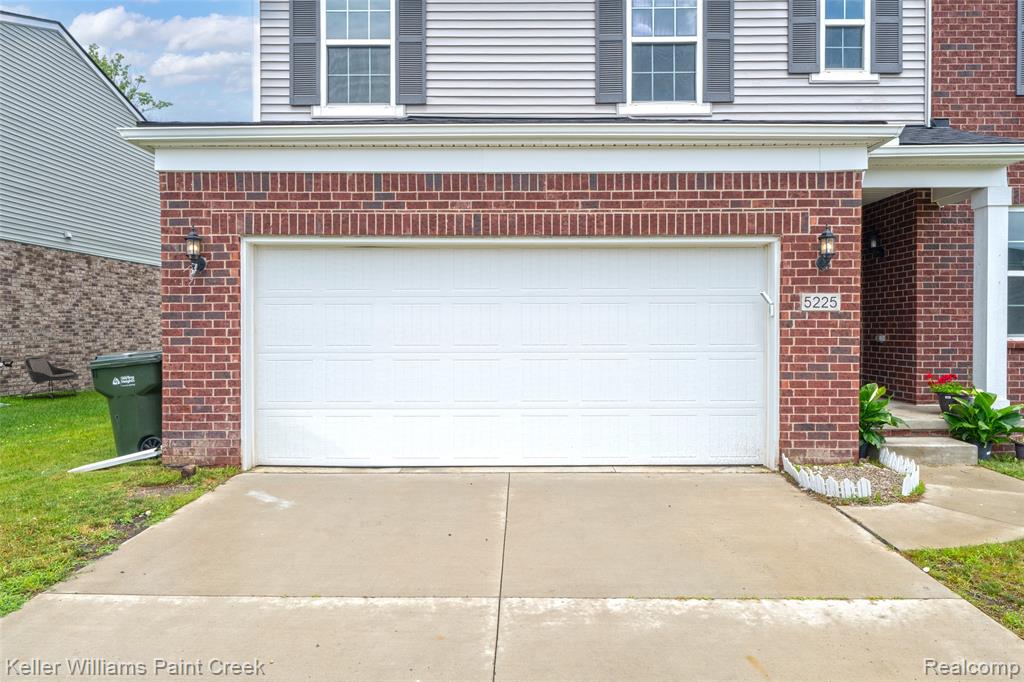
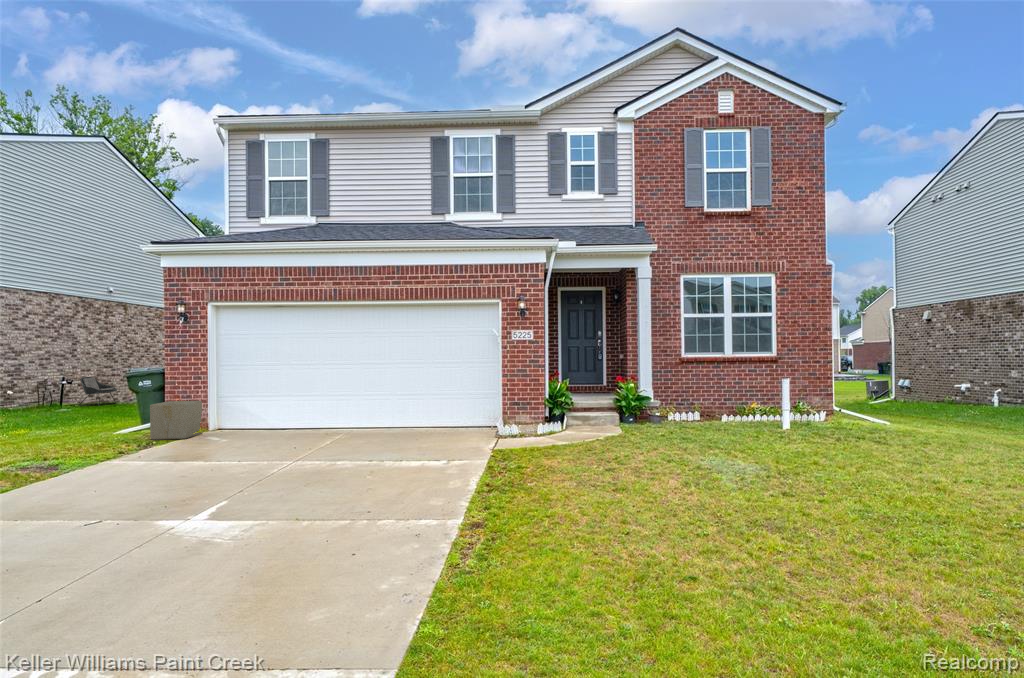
cardboard box: none [140,416,235,494] -> present [150,401,202,440]

